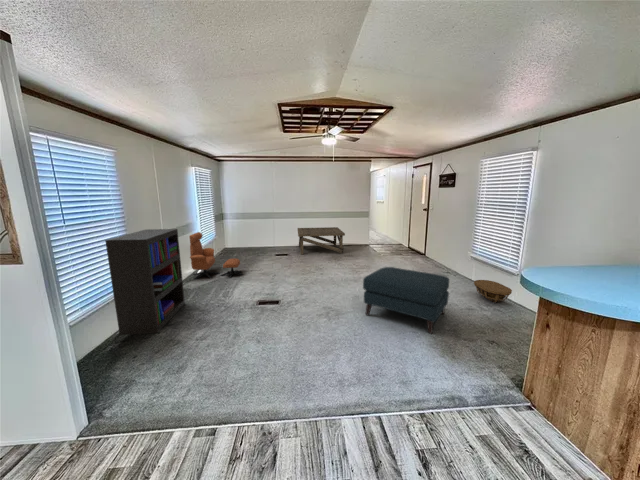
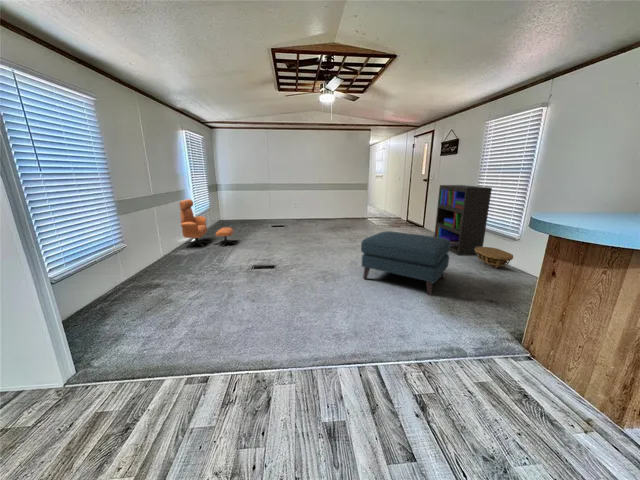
coffee table: present [298,227,345,255] -> none [293,200,343,227]
bookshelf: present [105,229,185,335] -> present [434,185,492,255]

